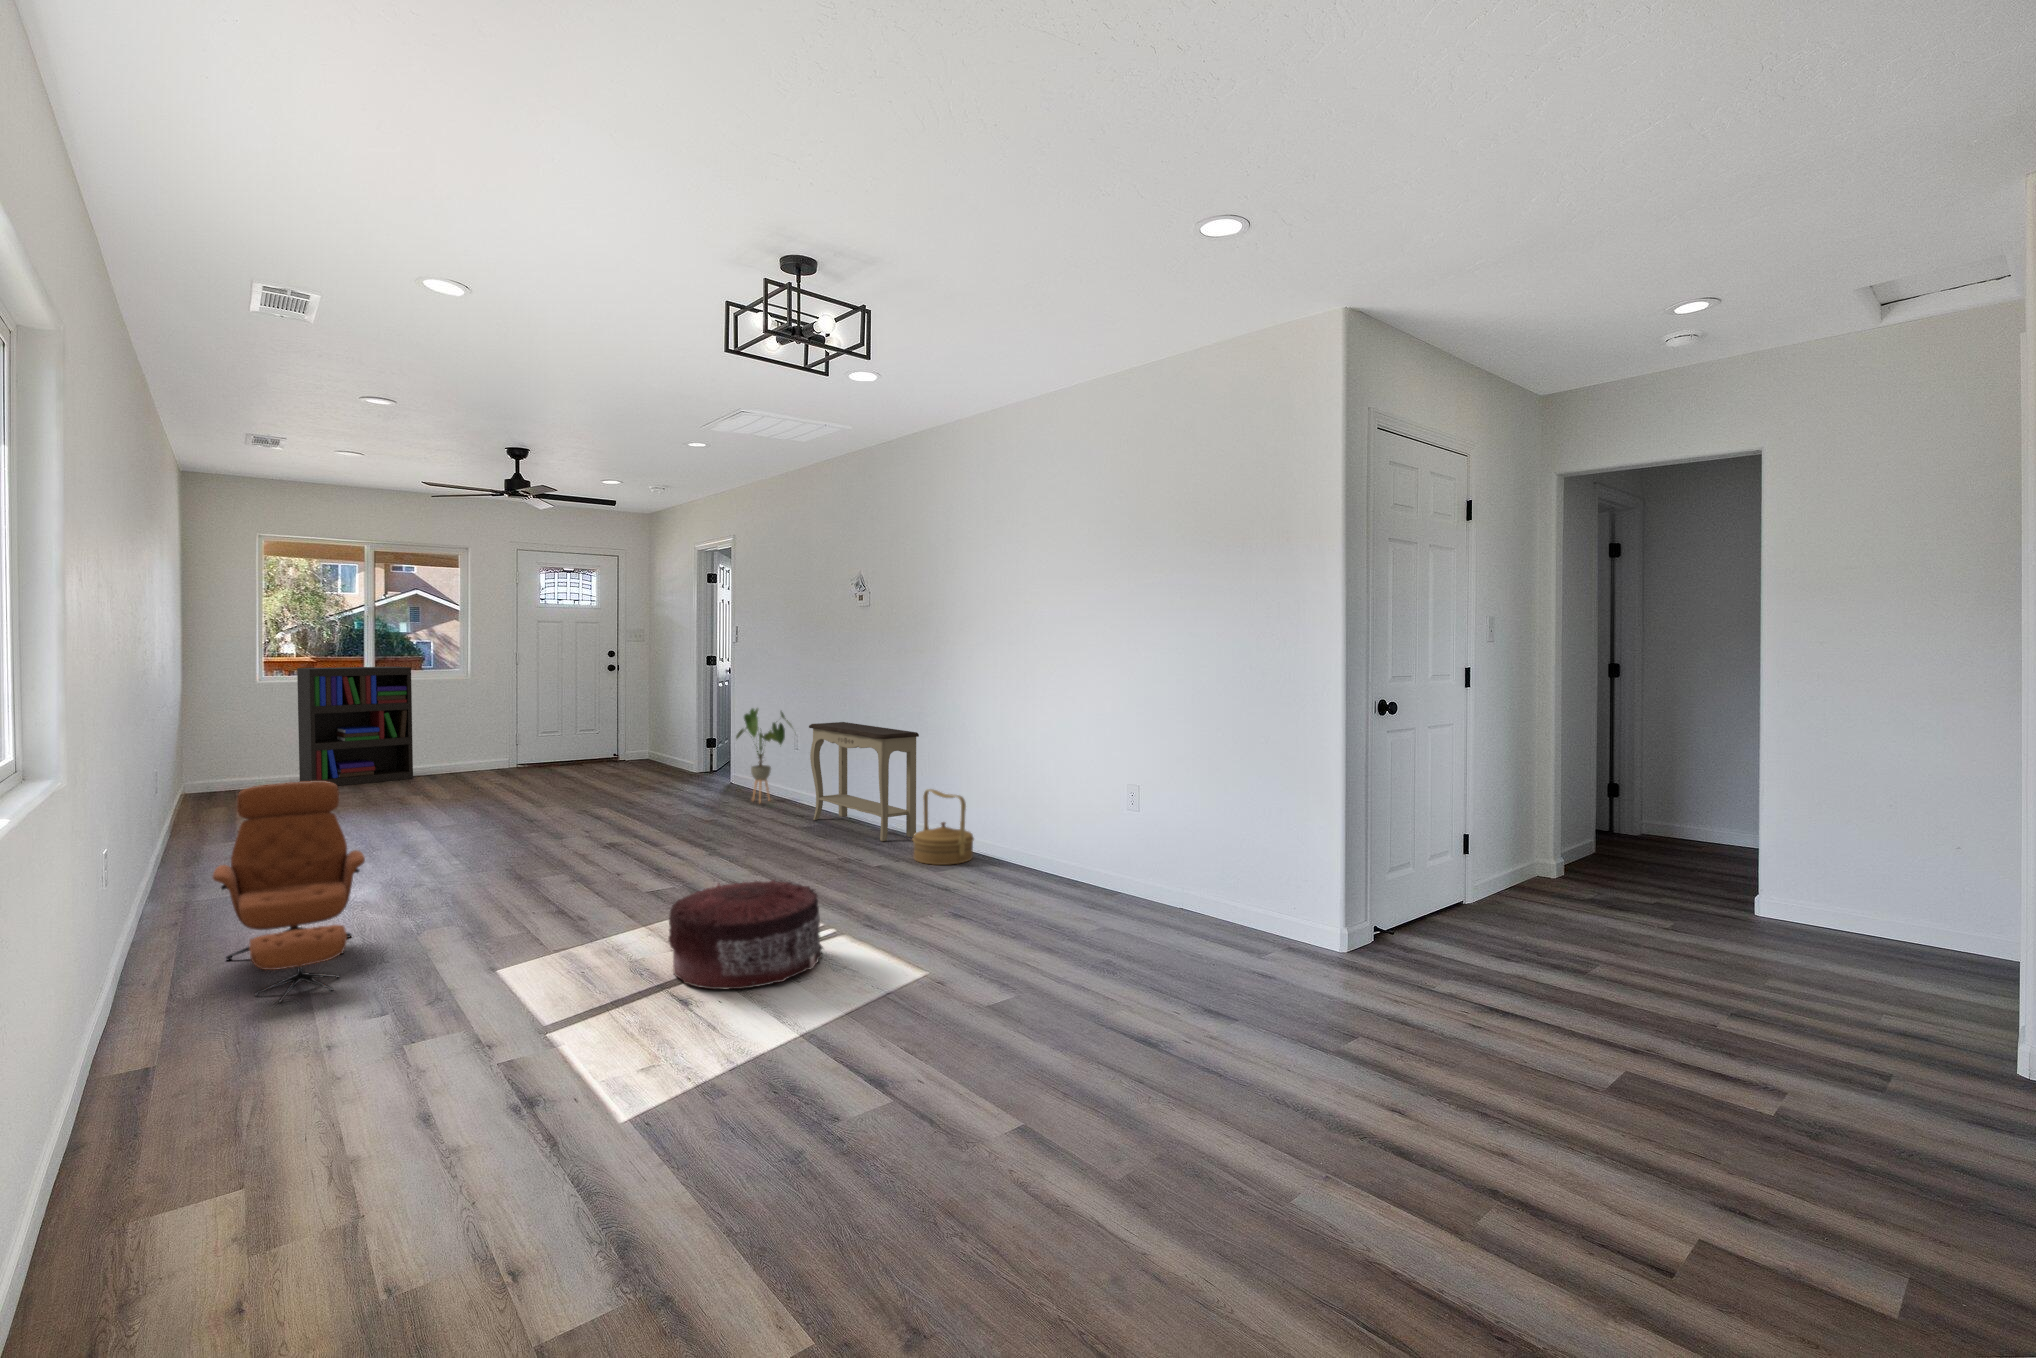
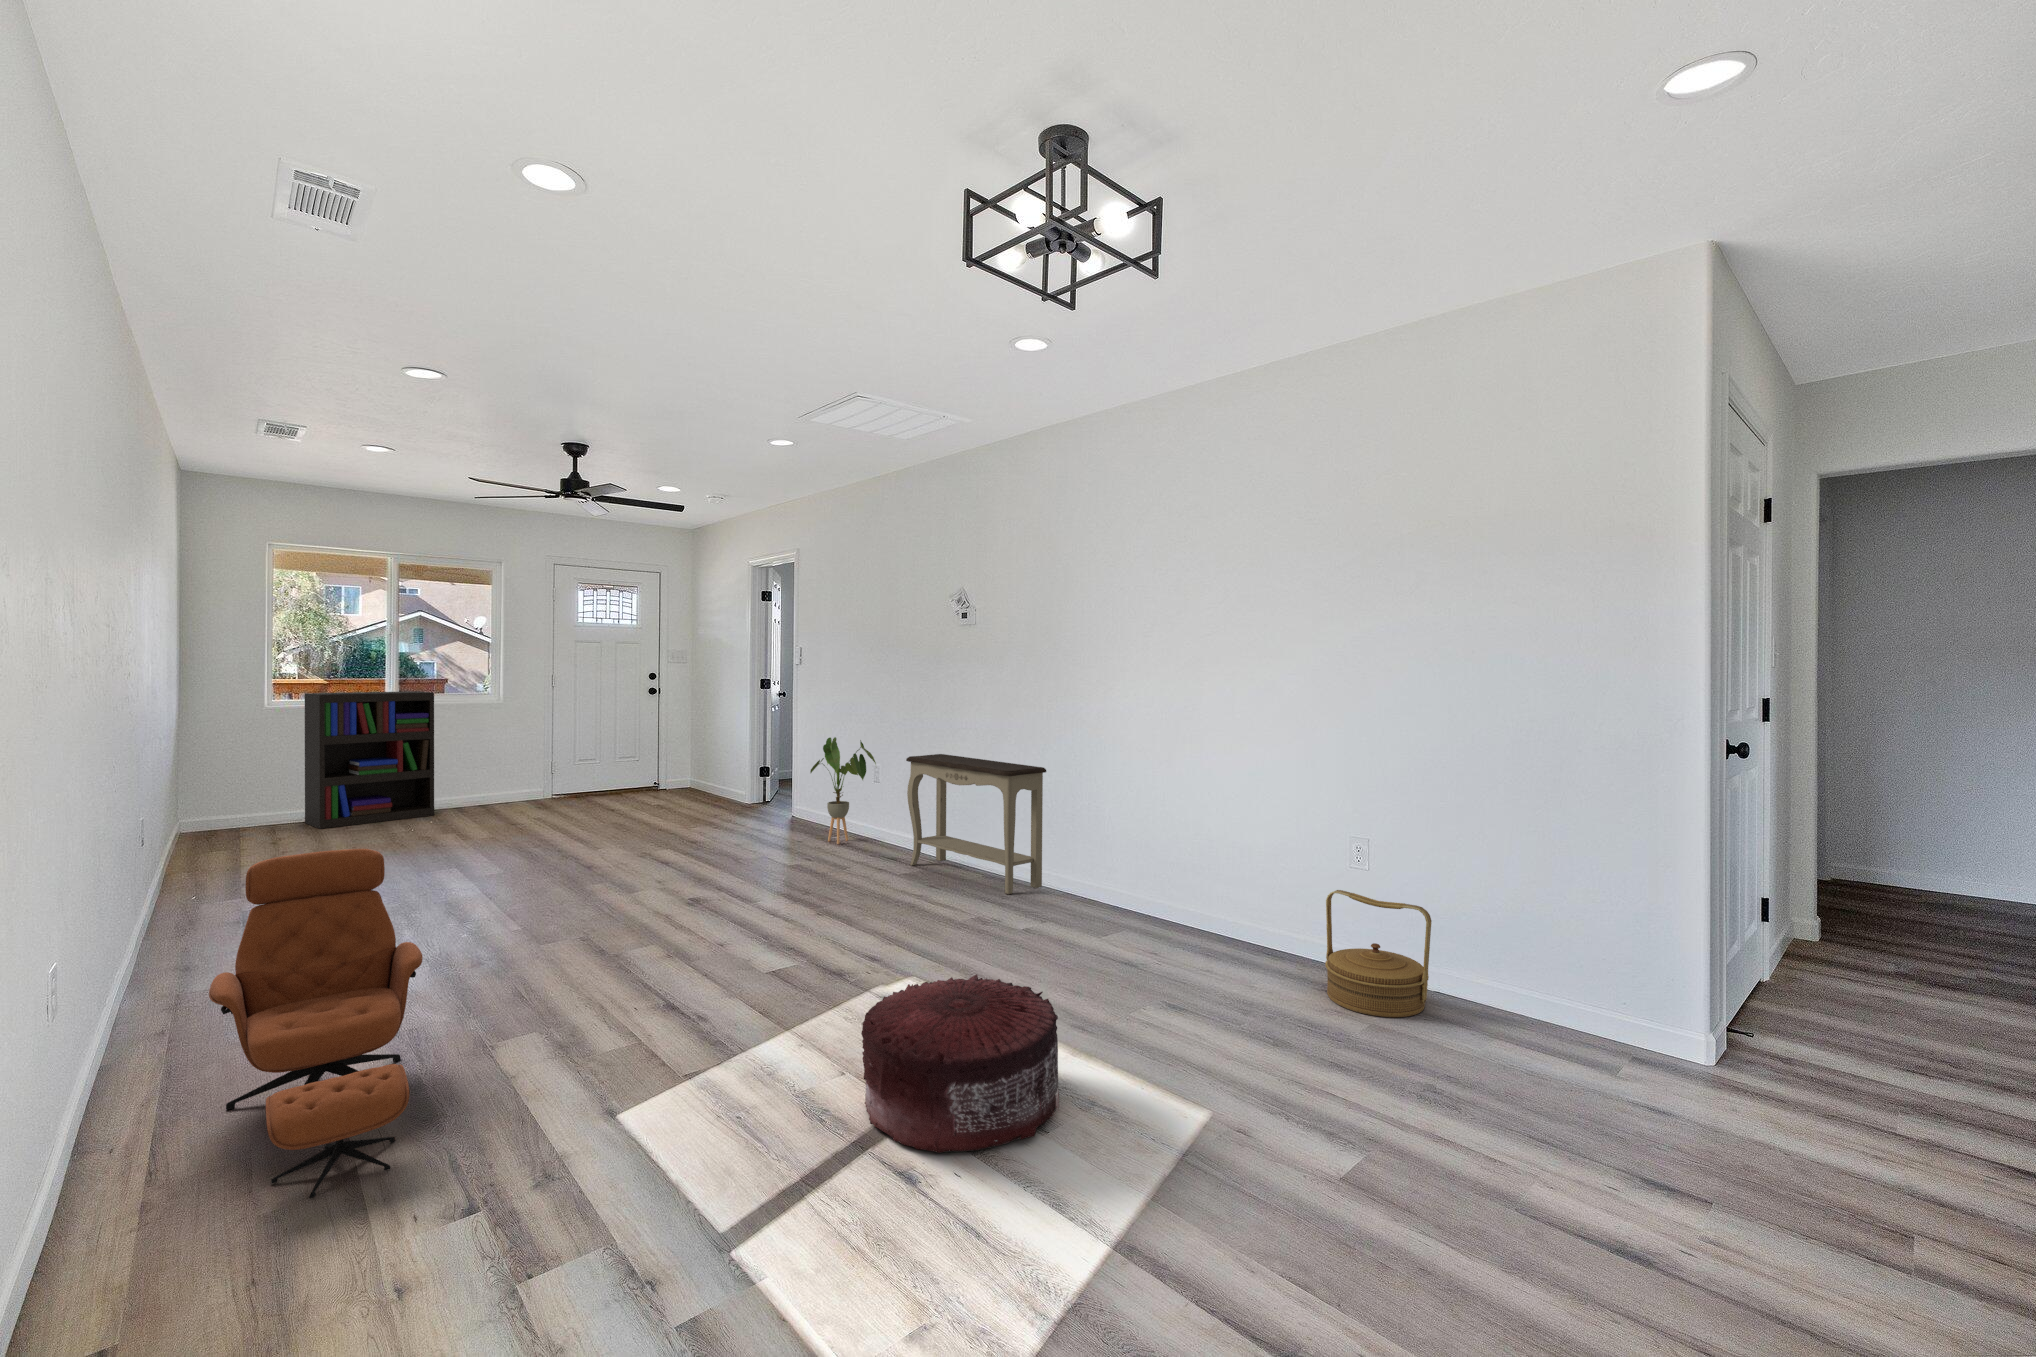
woven basket: present [913,789,974,865] -> present [1325,890,1432,1017]

